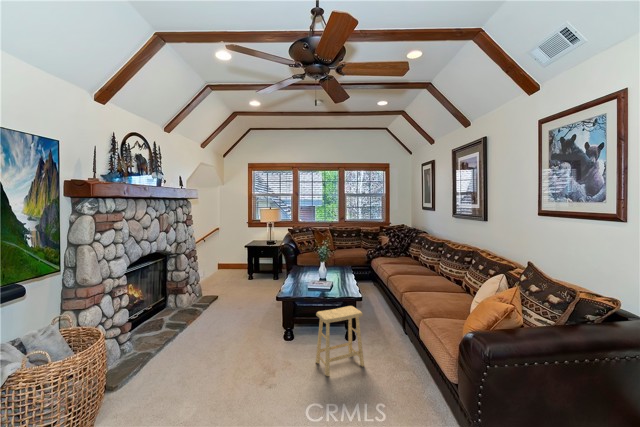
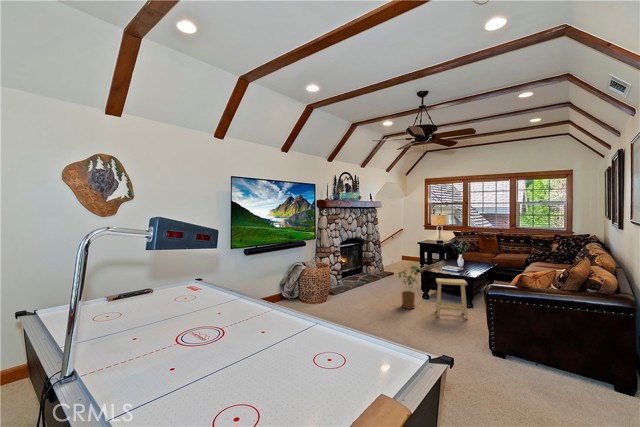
house plant: none [255,296,295,373] -> present [399,266,422,309]

